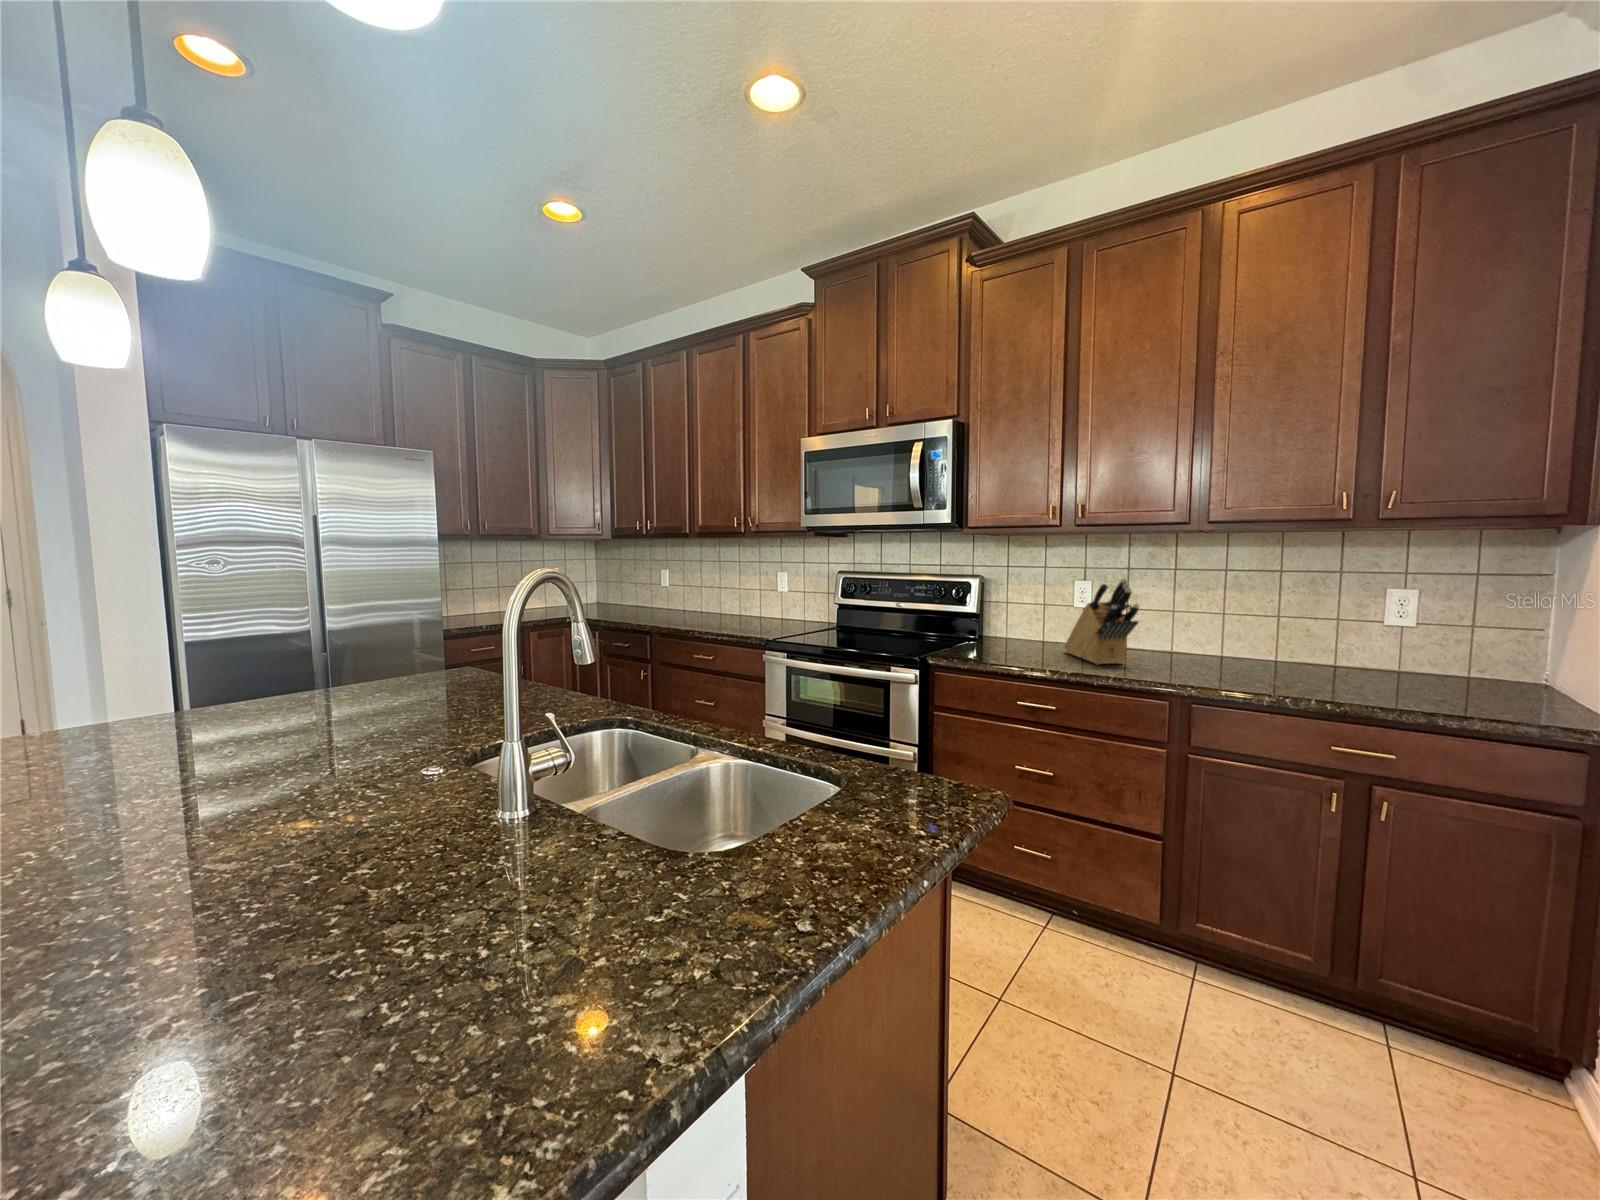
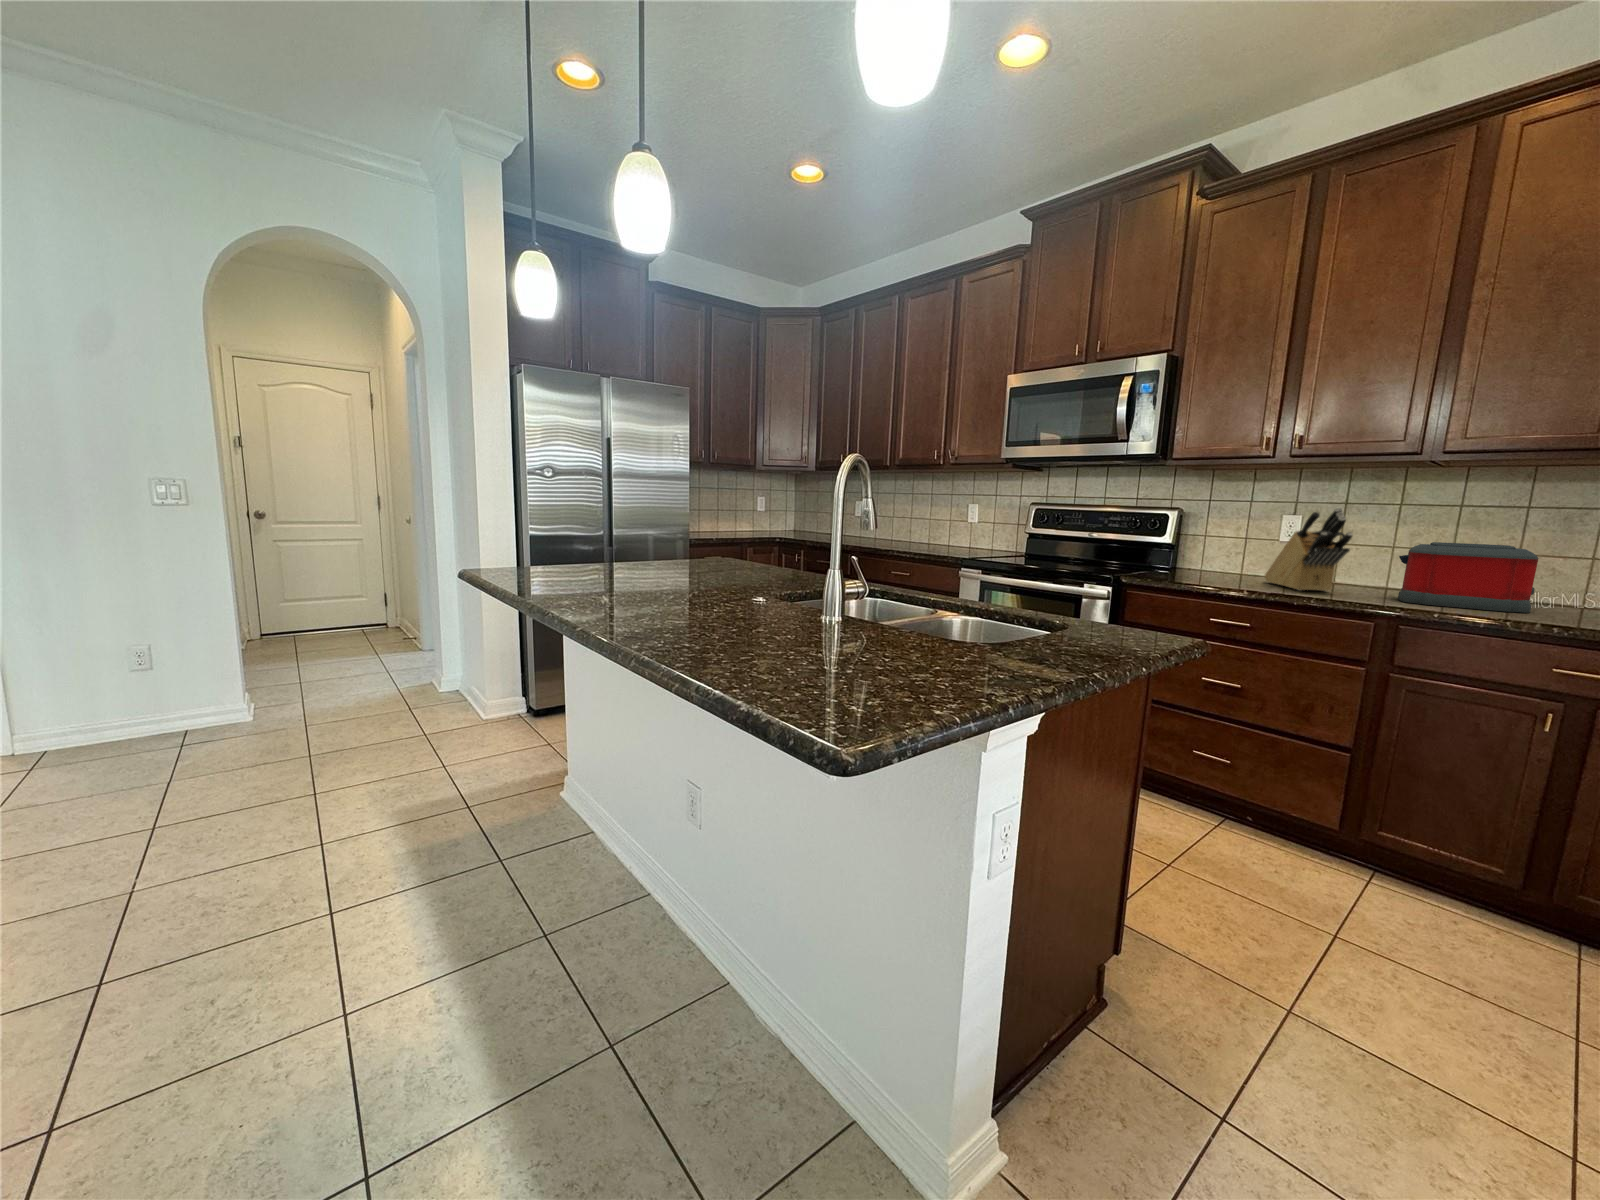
toaster: none [1181,611,1300,683] -> present [1398,542,1538,613]

